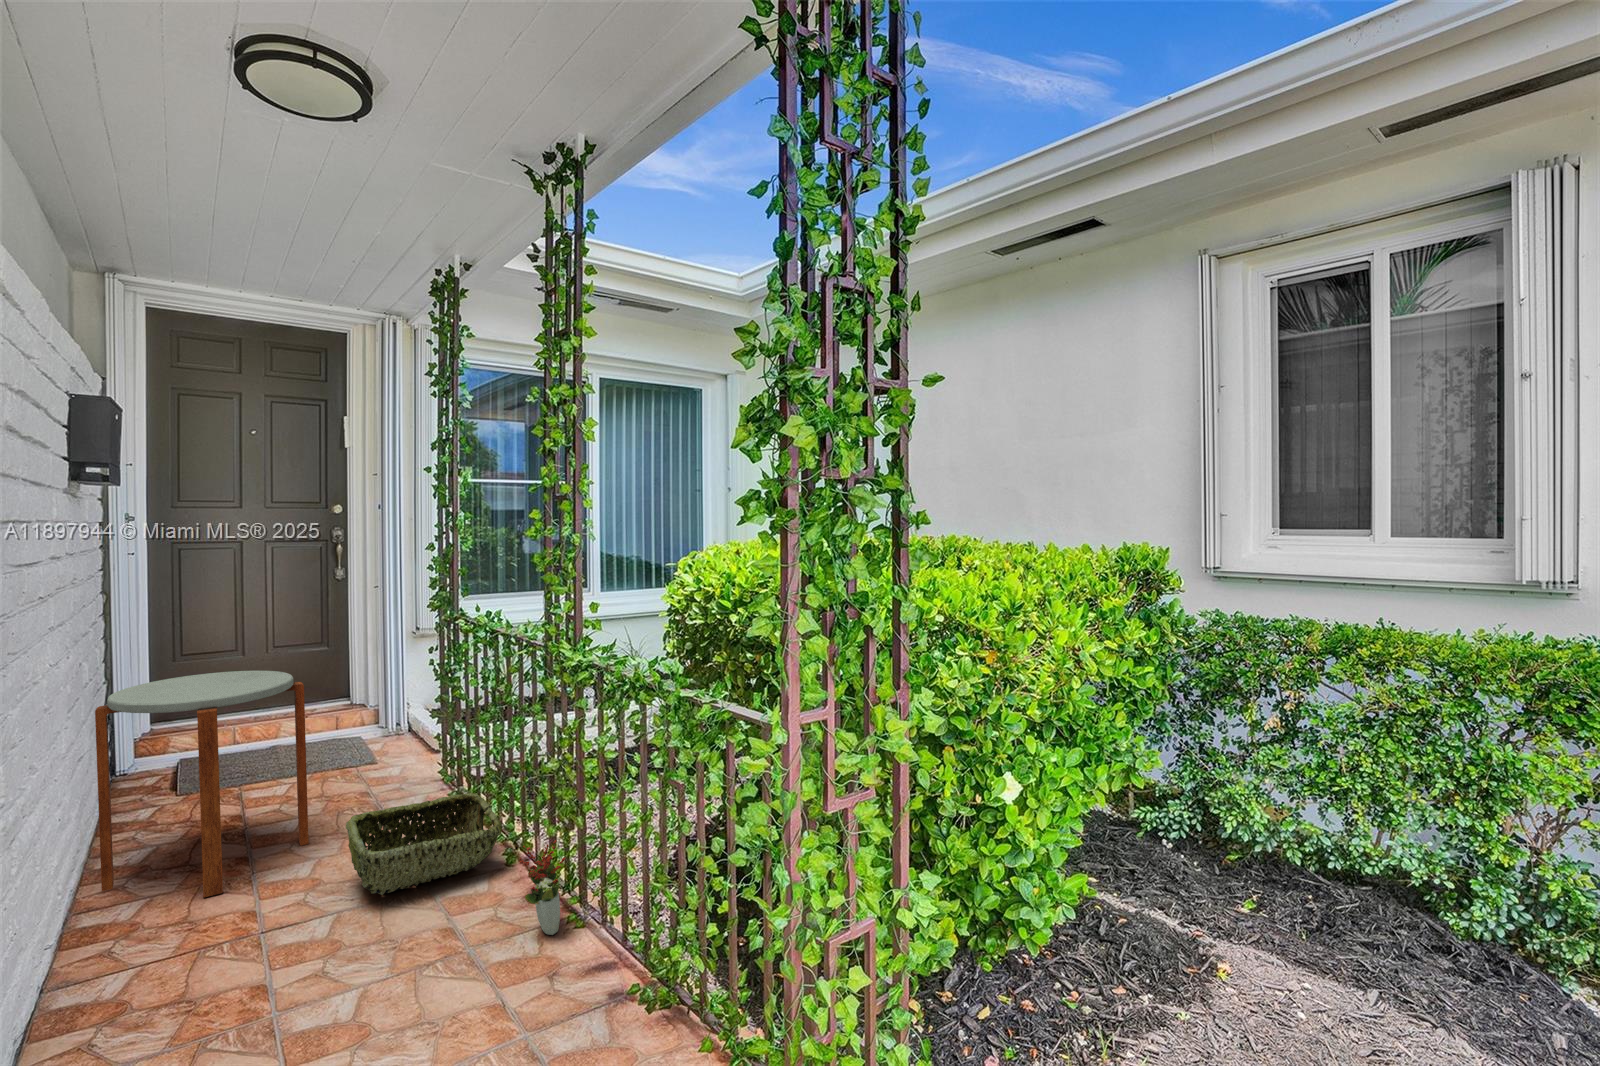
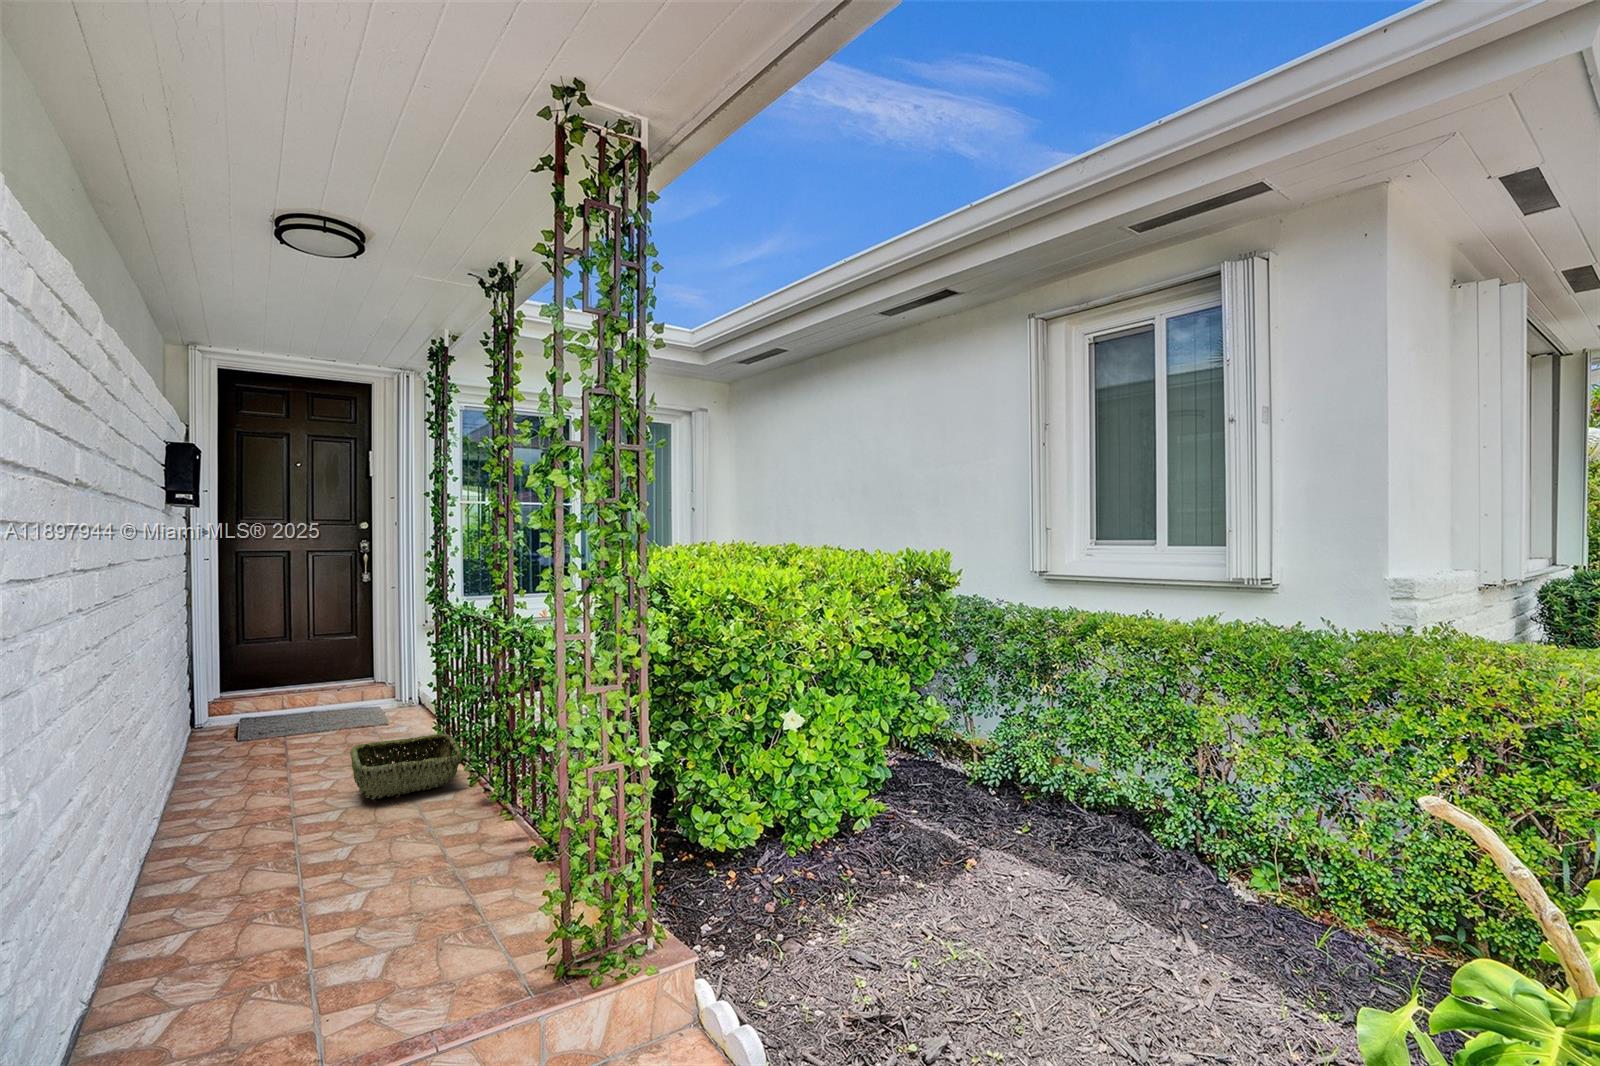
side table: present [95,671,309,897] -> none [178,644,328,800]
decorative plant: present [519,841,566,935] -> none [462,758,496,823]

